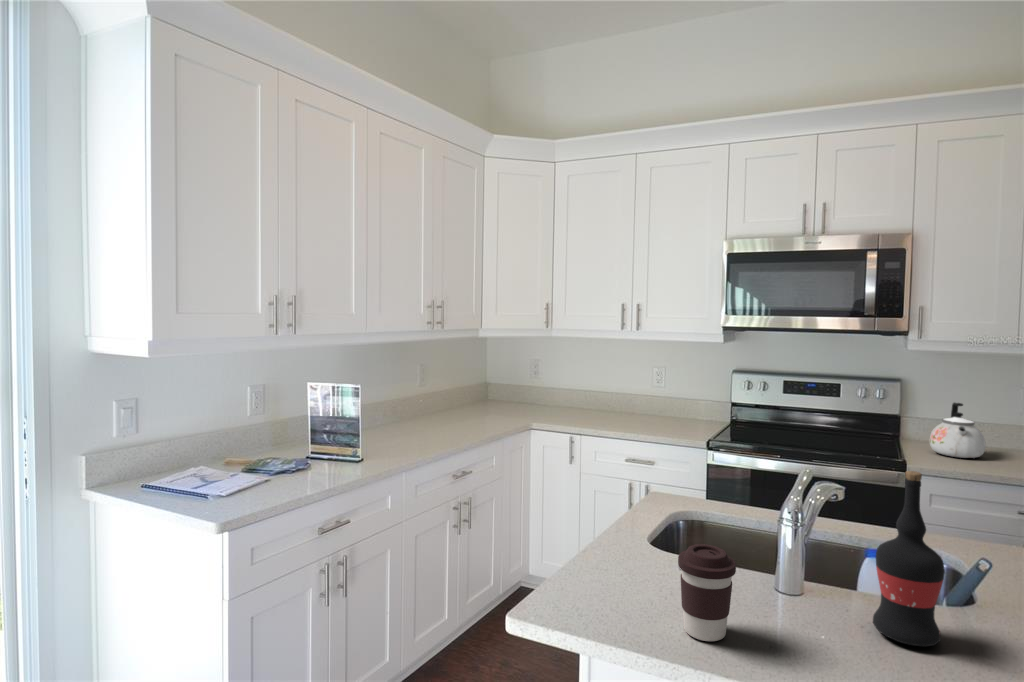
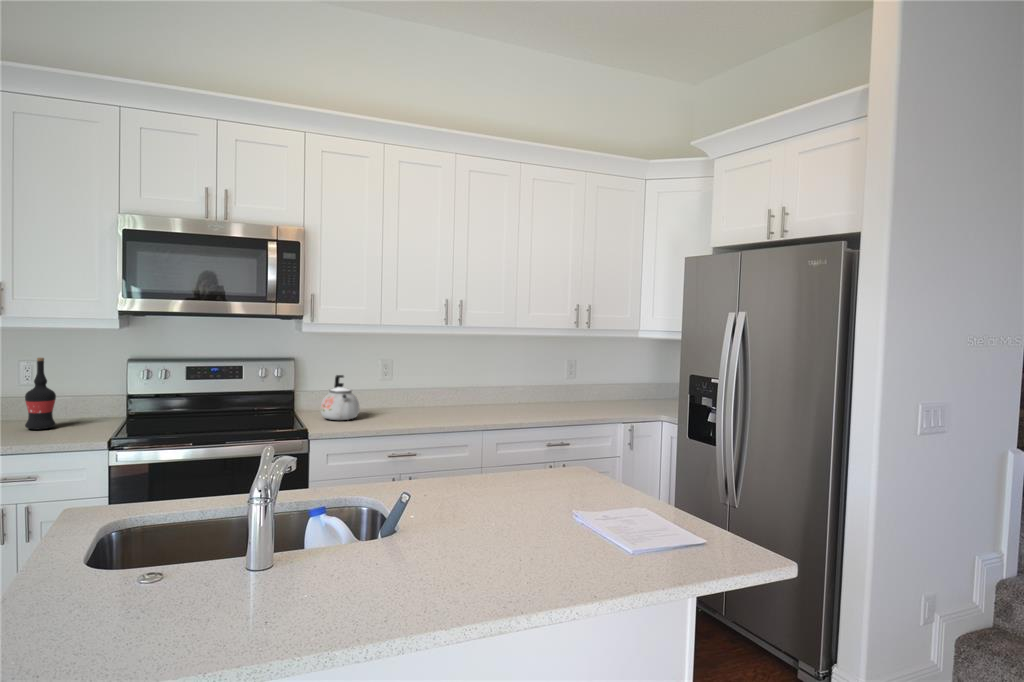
wine bottle: present [873,471,945,646] -> present [25,358,56,429]
coffee cup: present [678,544,736,641] -> none [165,542,230,643]

